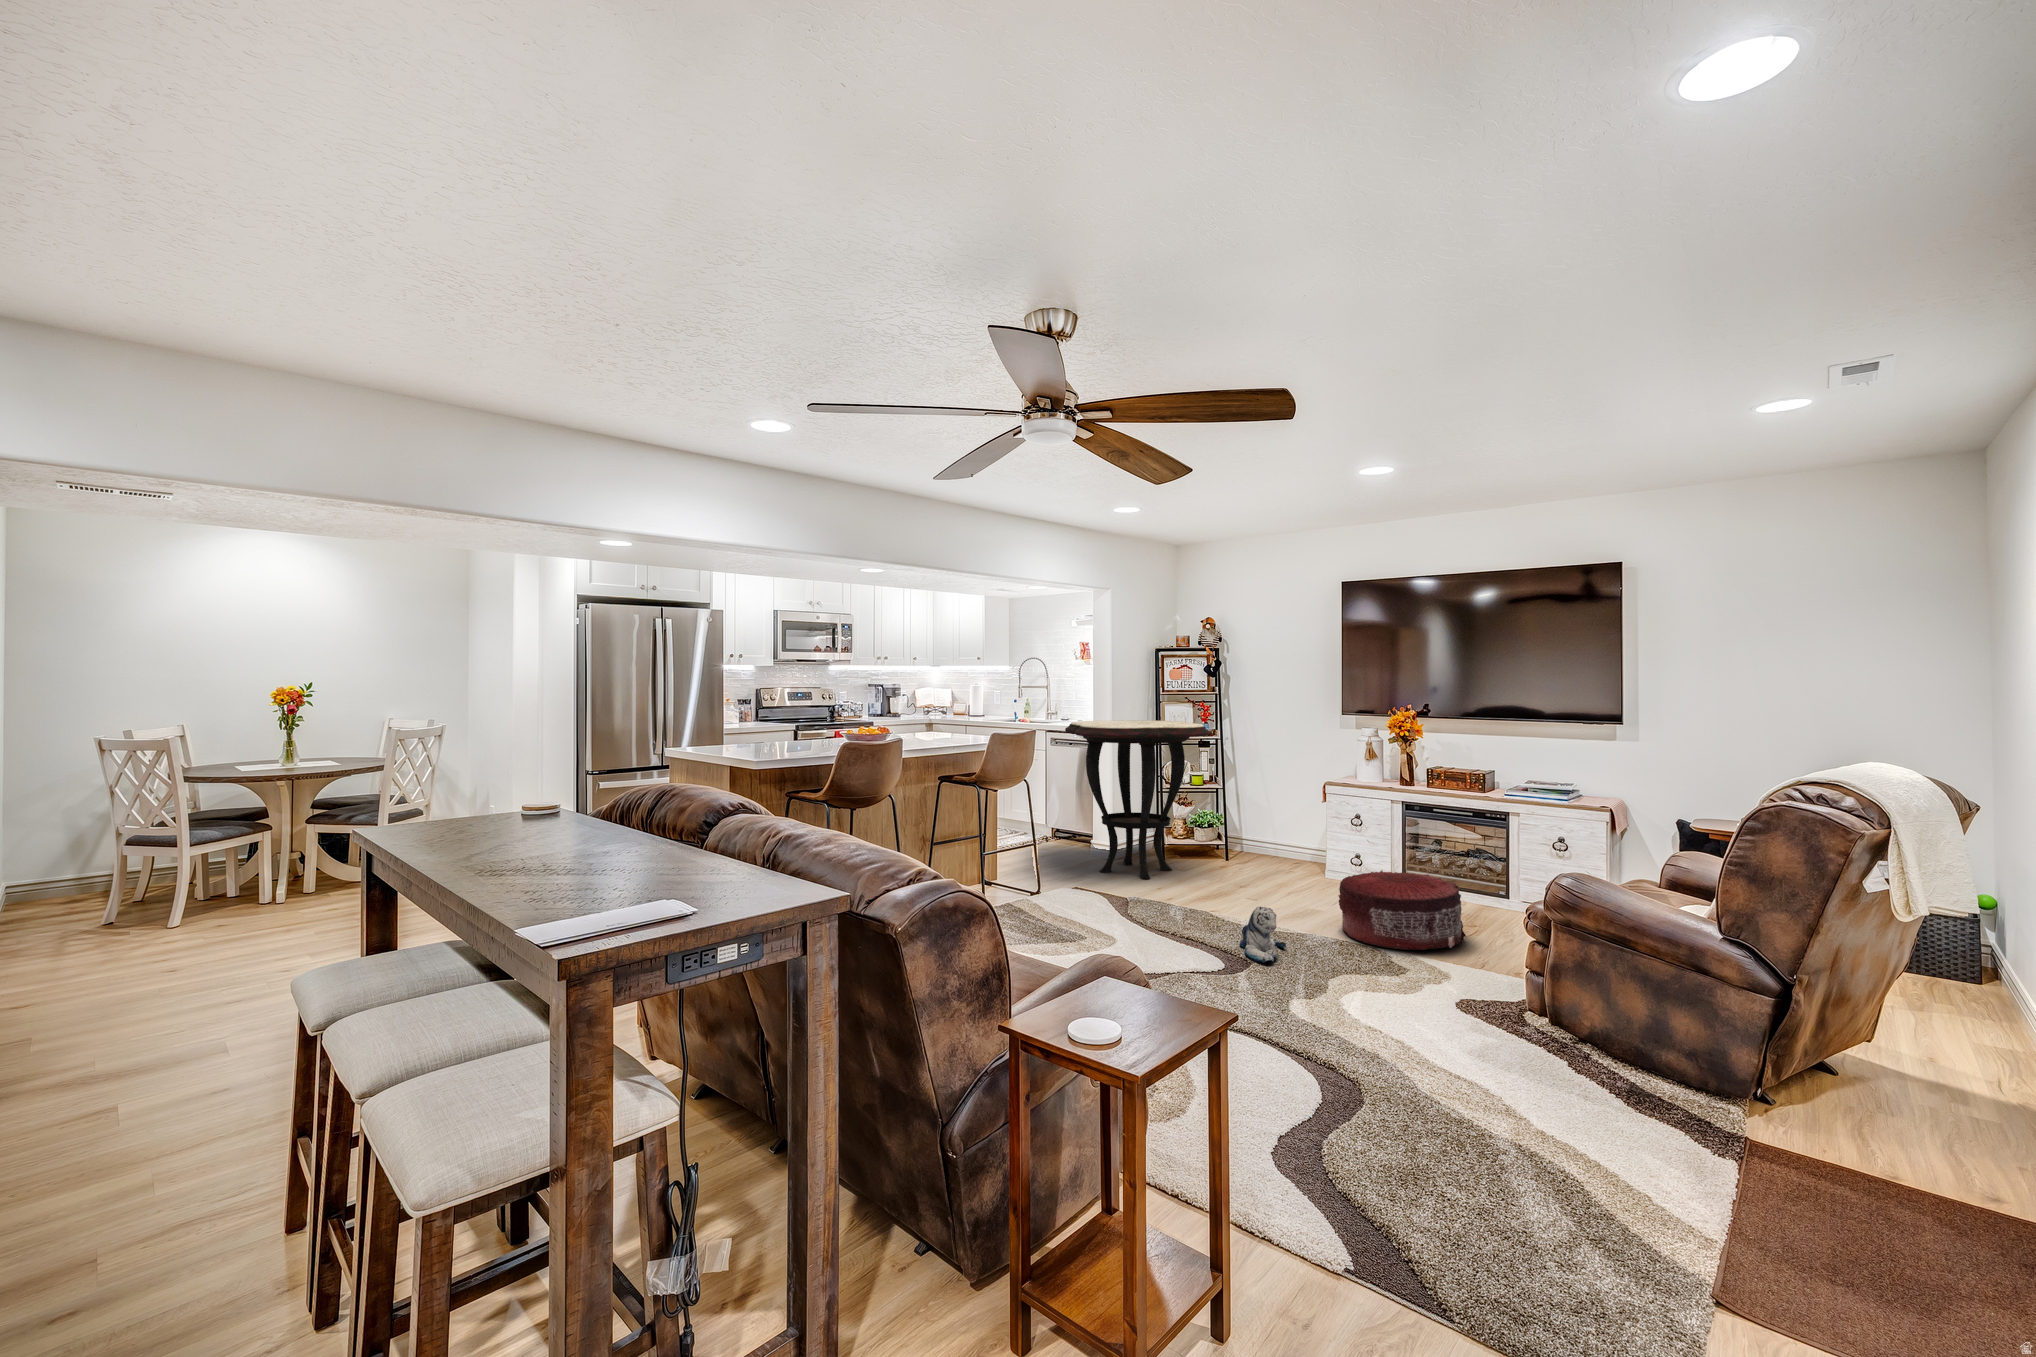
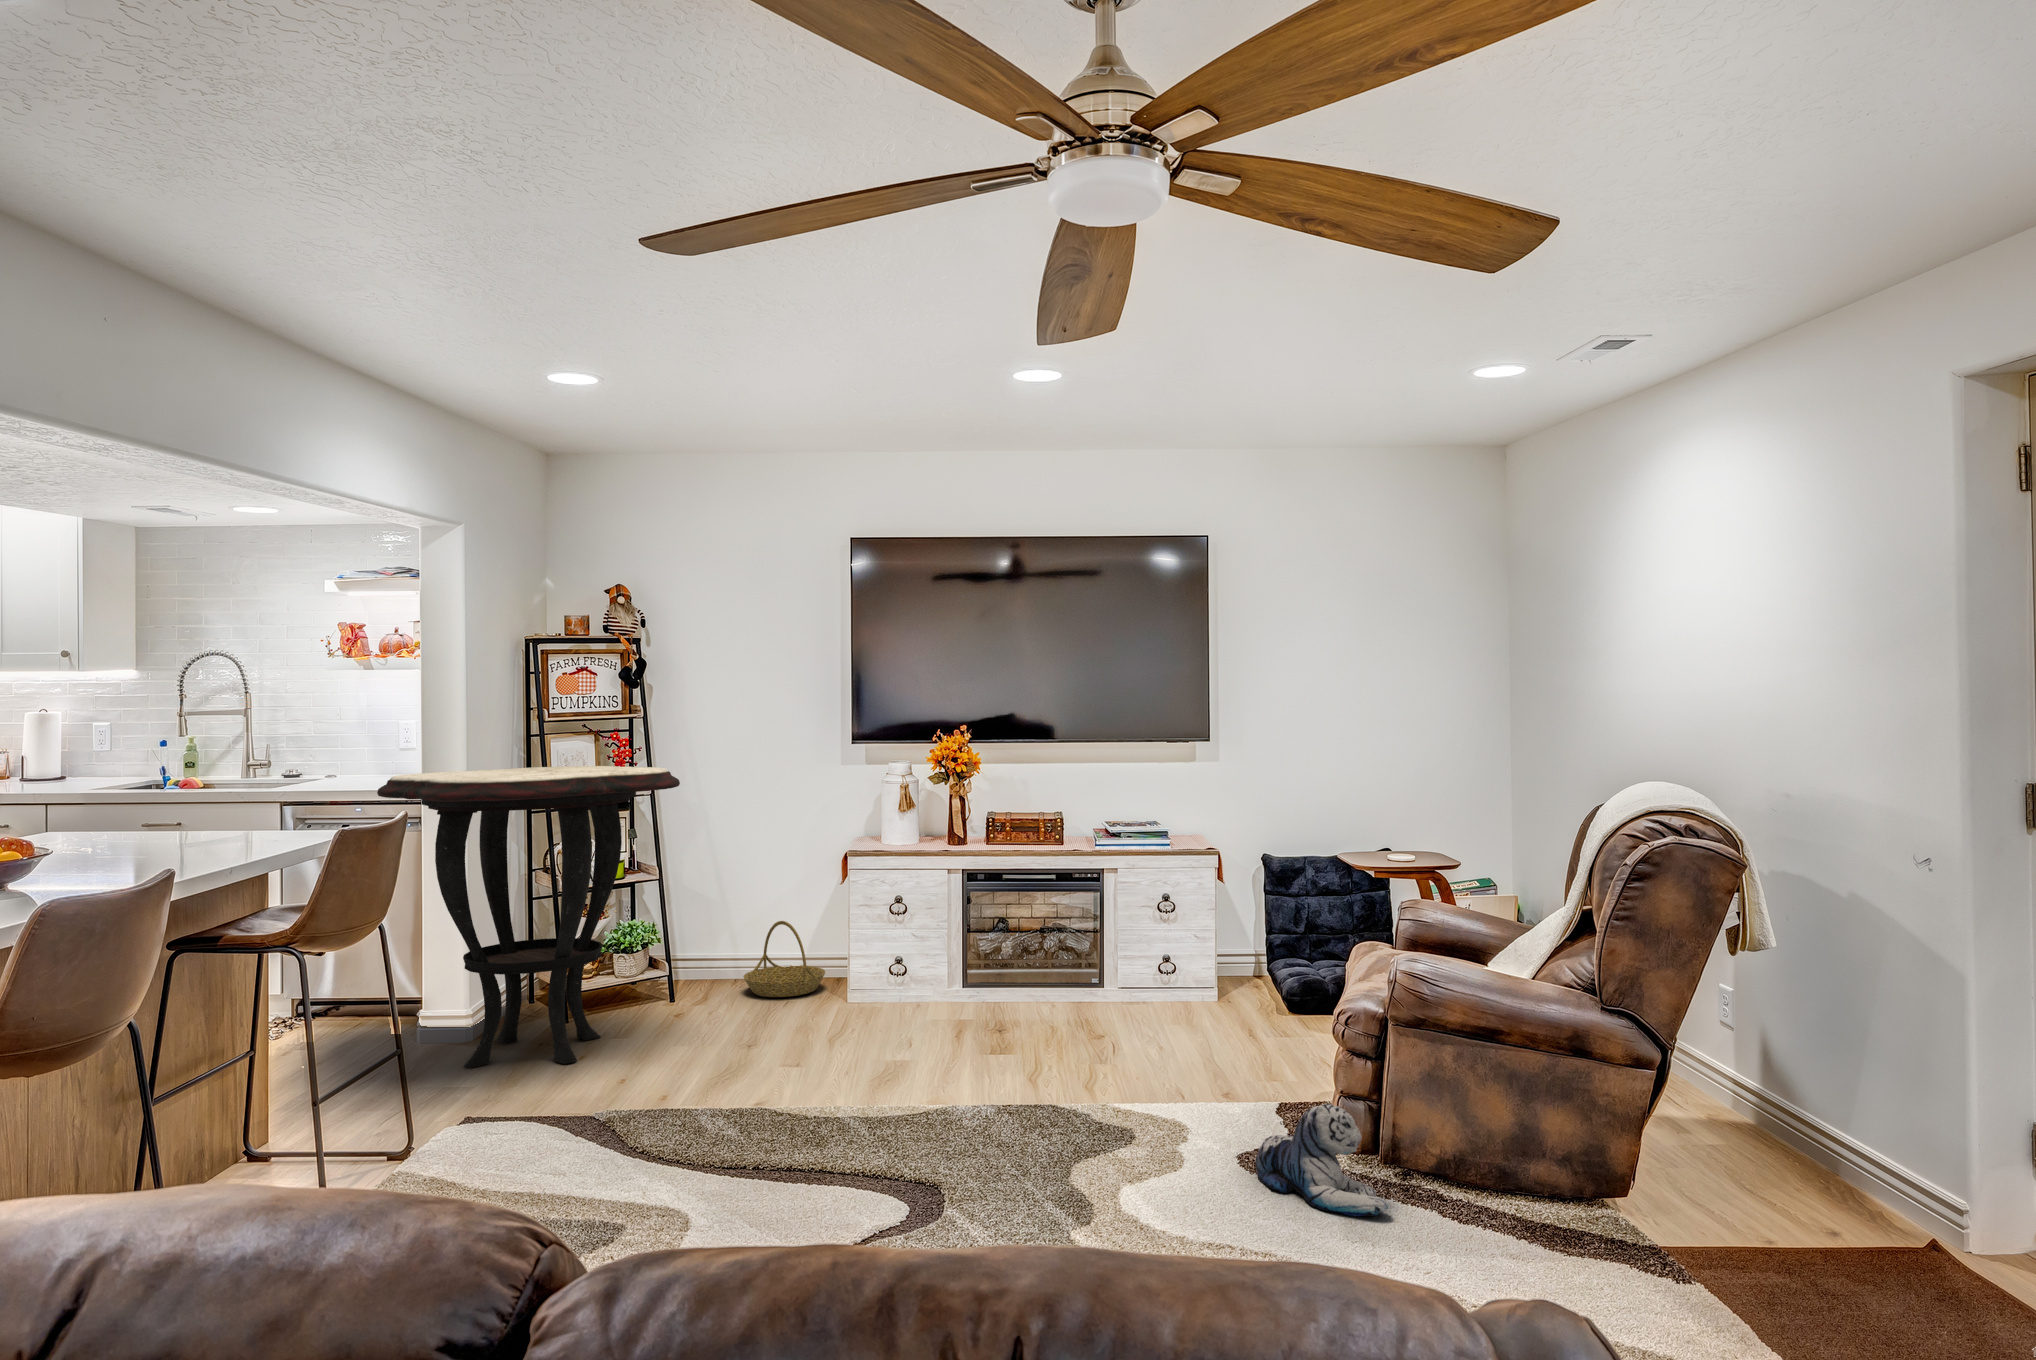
basket: none [1267,822,1320,868] -> present [743,921,825,997]
pouf: present [1338,870,1466,950] -> none [955,971,1131,1097]
plush toy: present [1239,907,1286,963] -> present [1256,1104,1388,1216]

